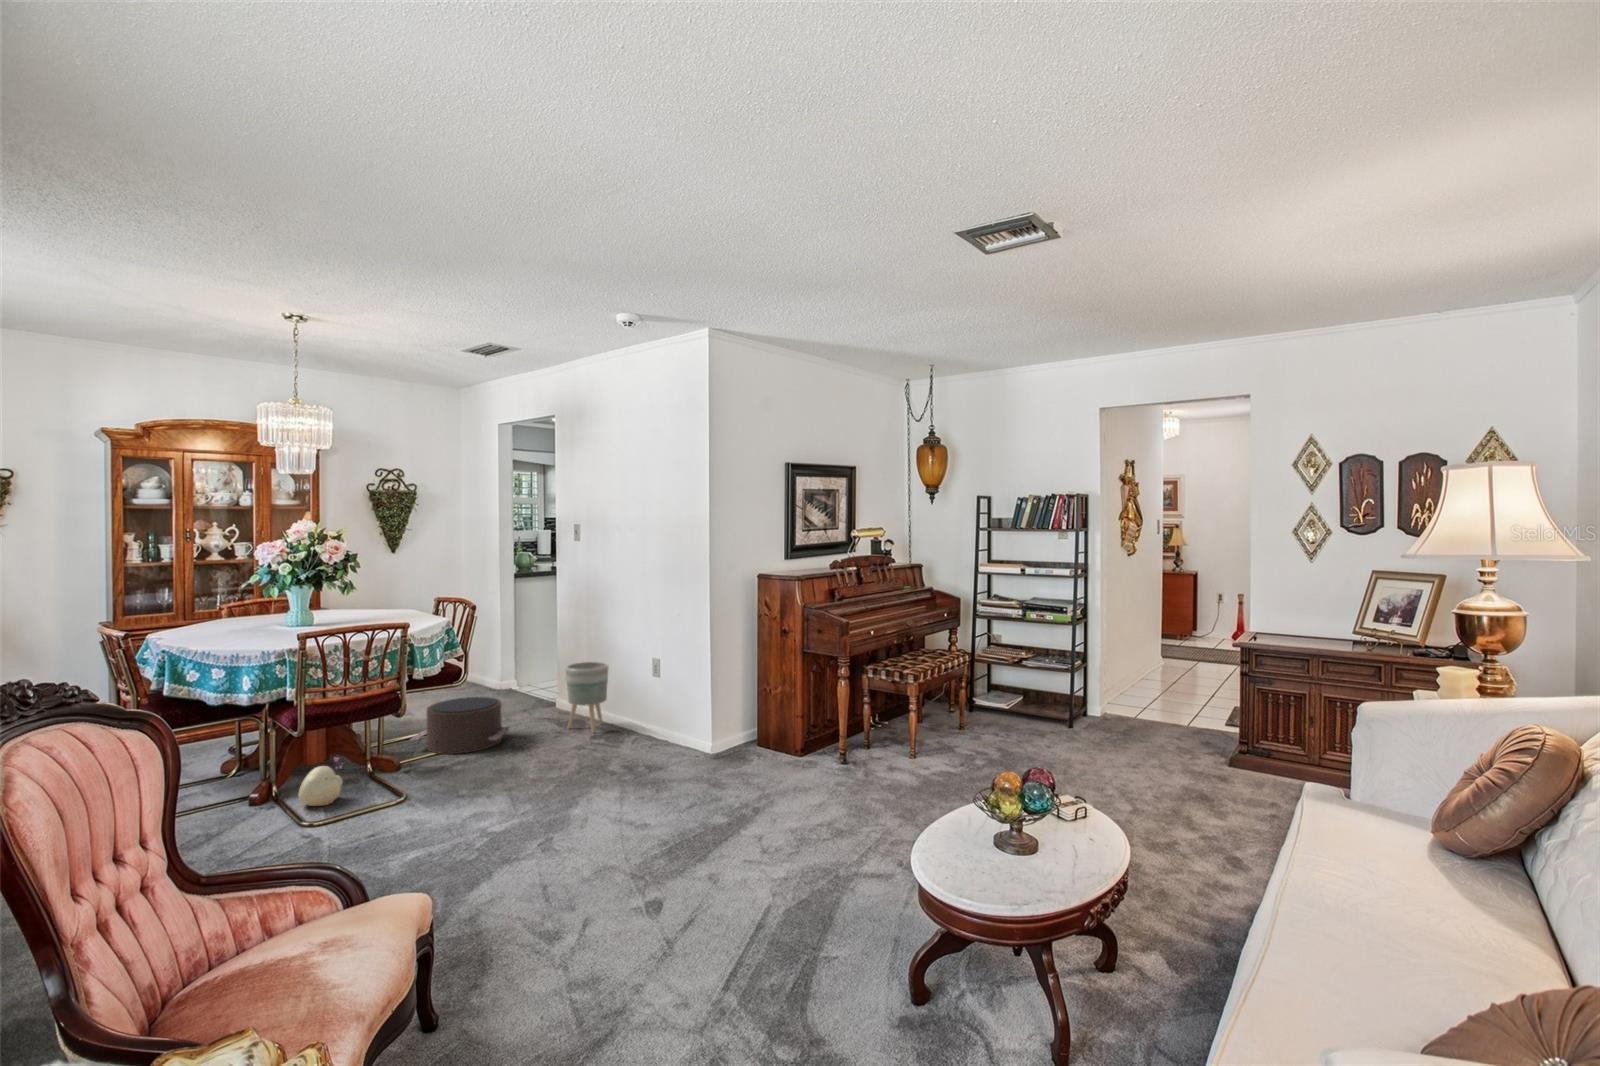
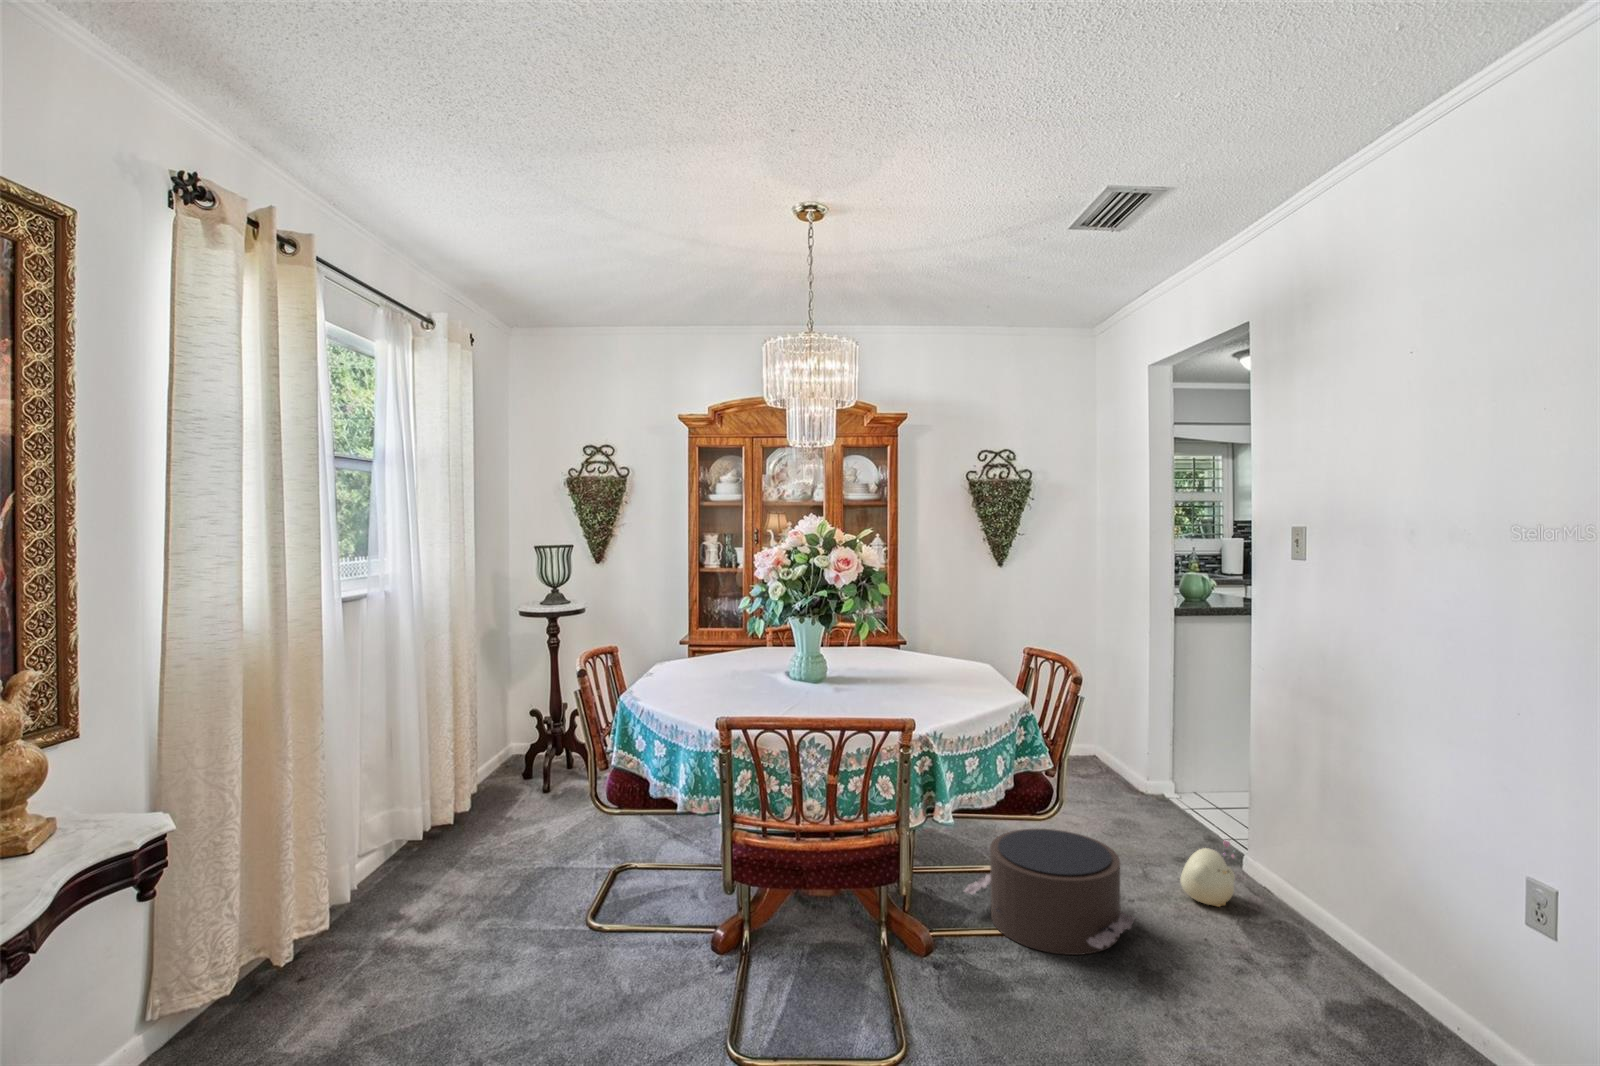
planter: present [566,662,608,733] -> none [1256,817,1363,992]
plush toy: present [299,757,342,806] -> present [1180,841,1235,907]

